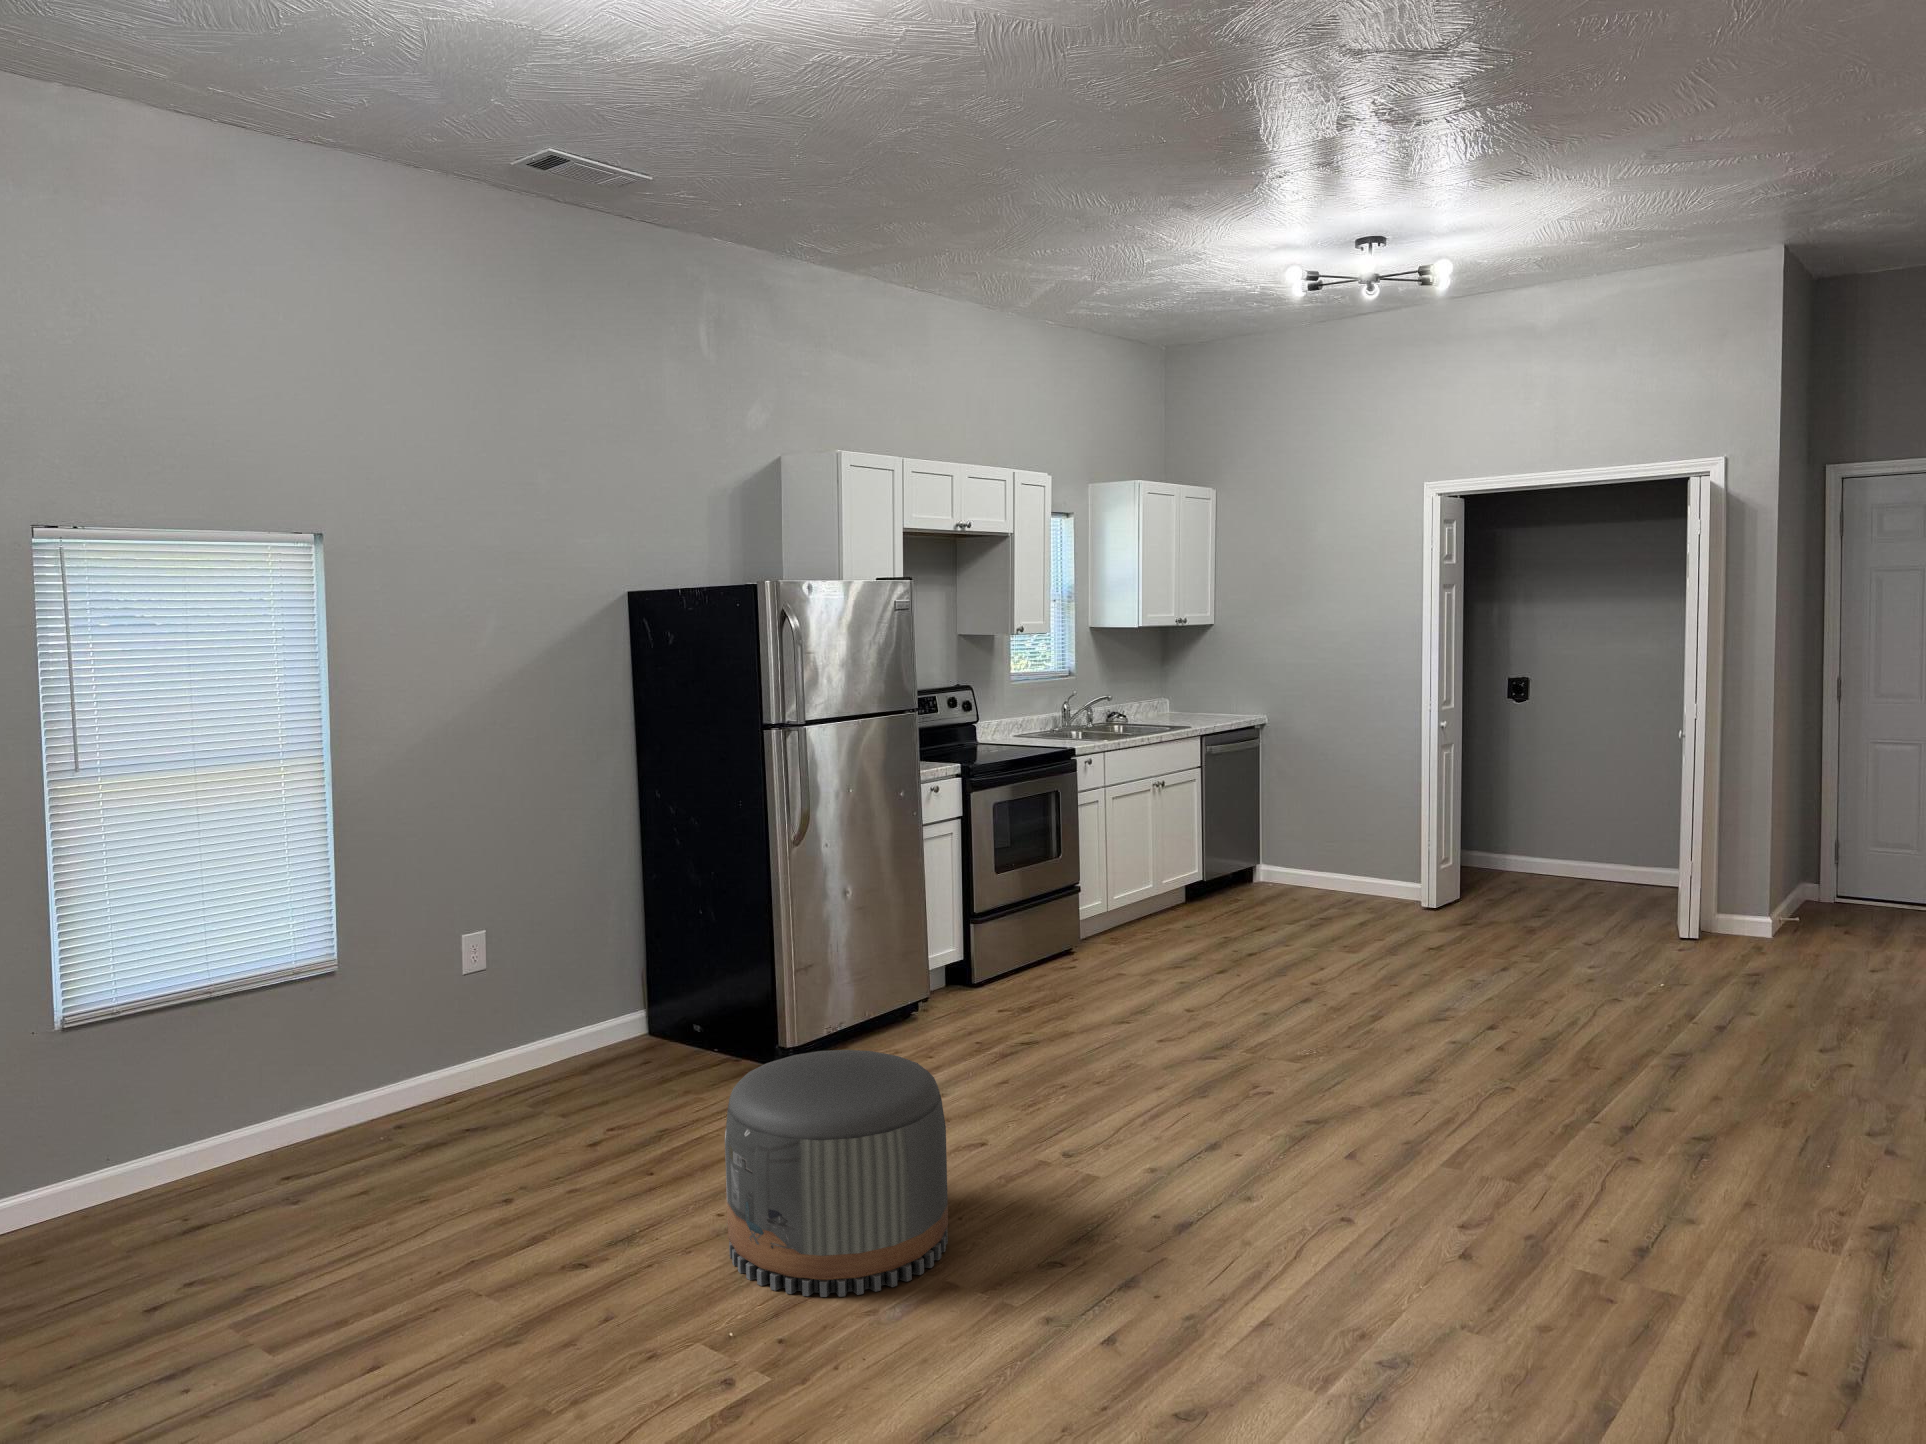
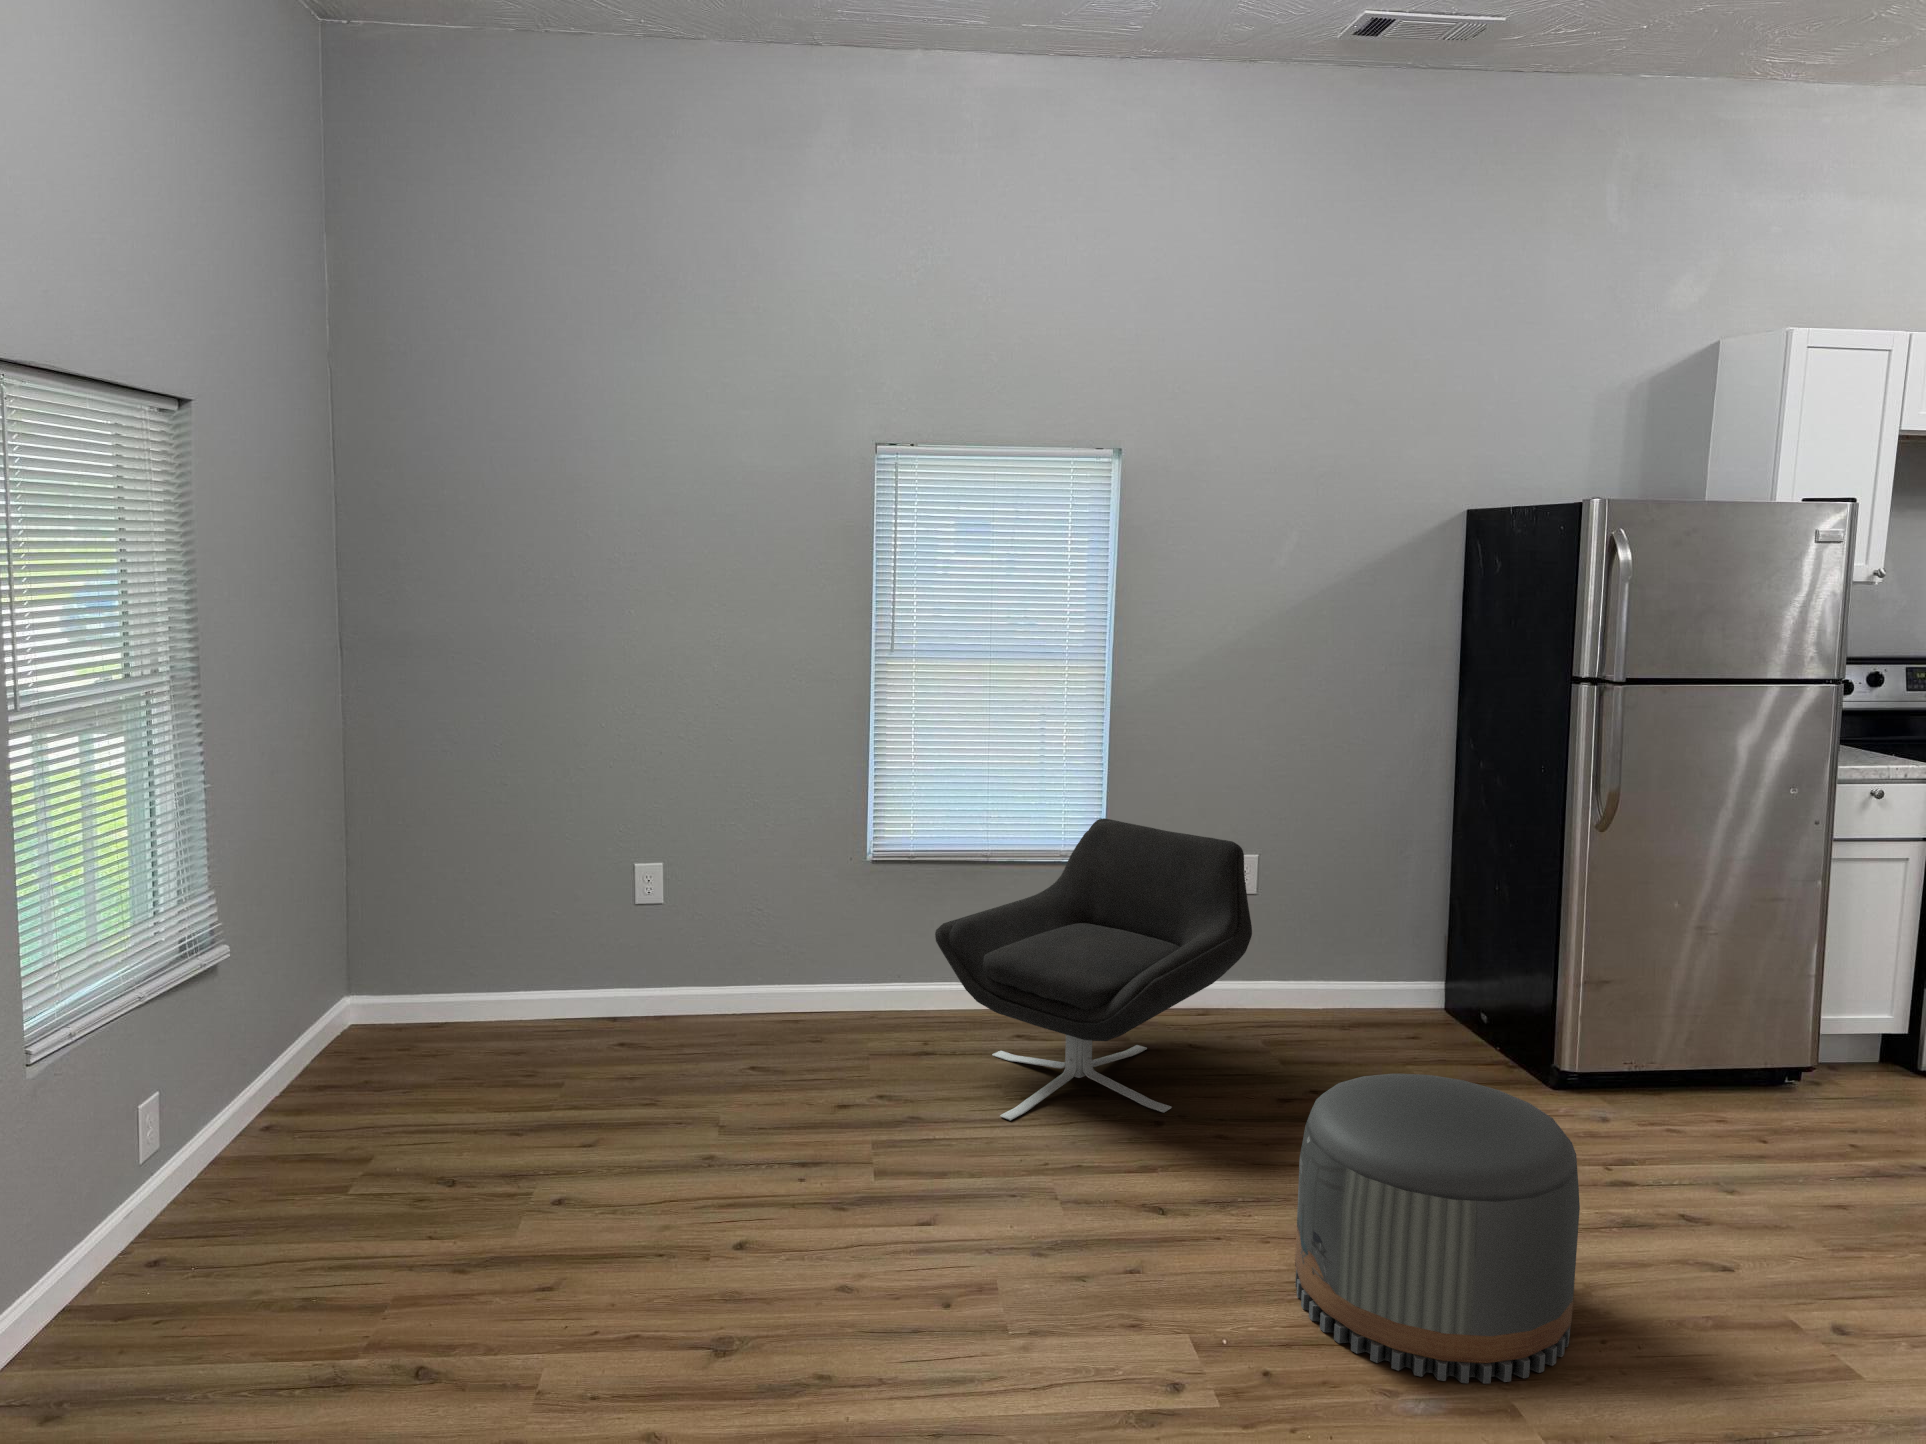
lounge chair: none [204,913,540,1253] -> present [935,818,1252,1120]

